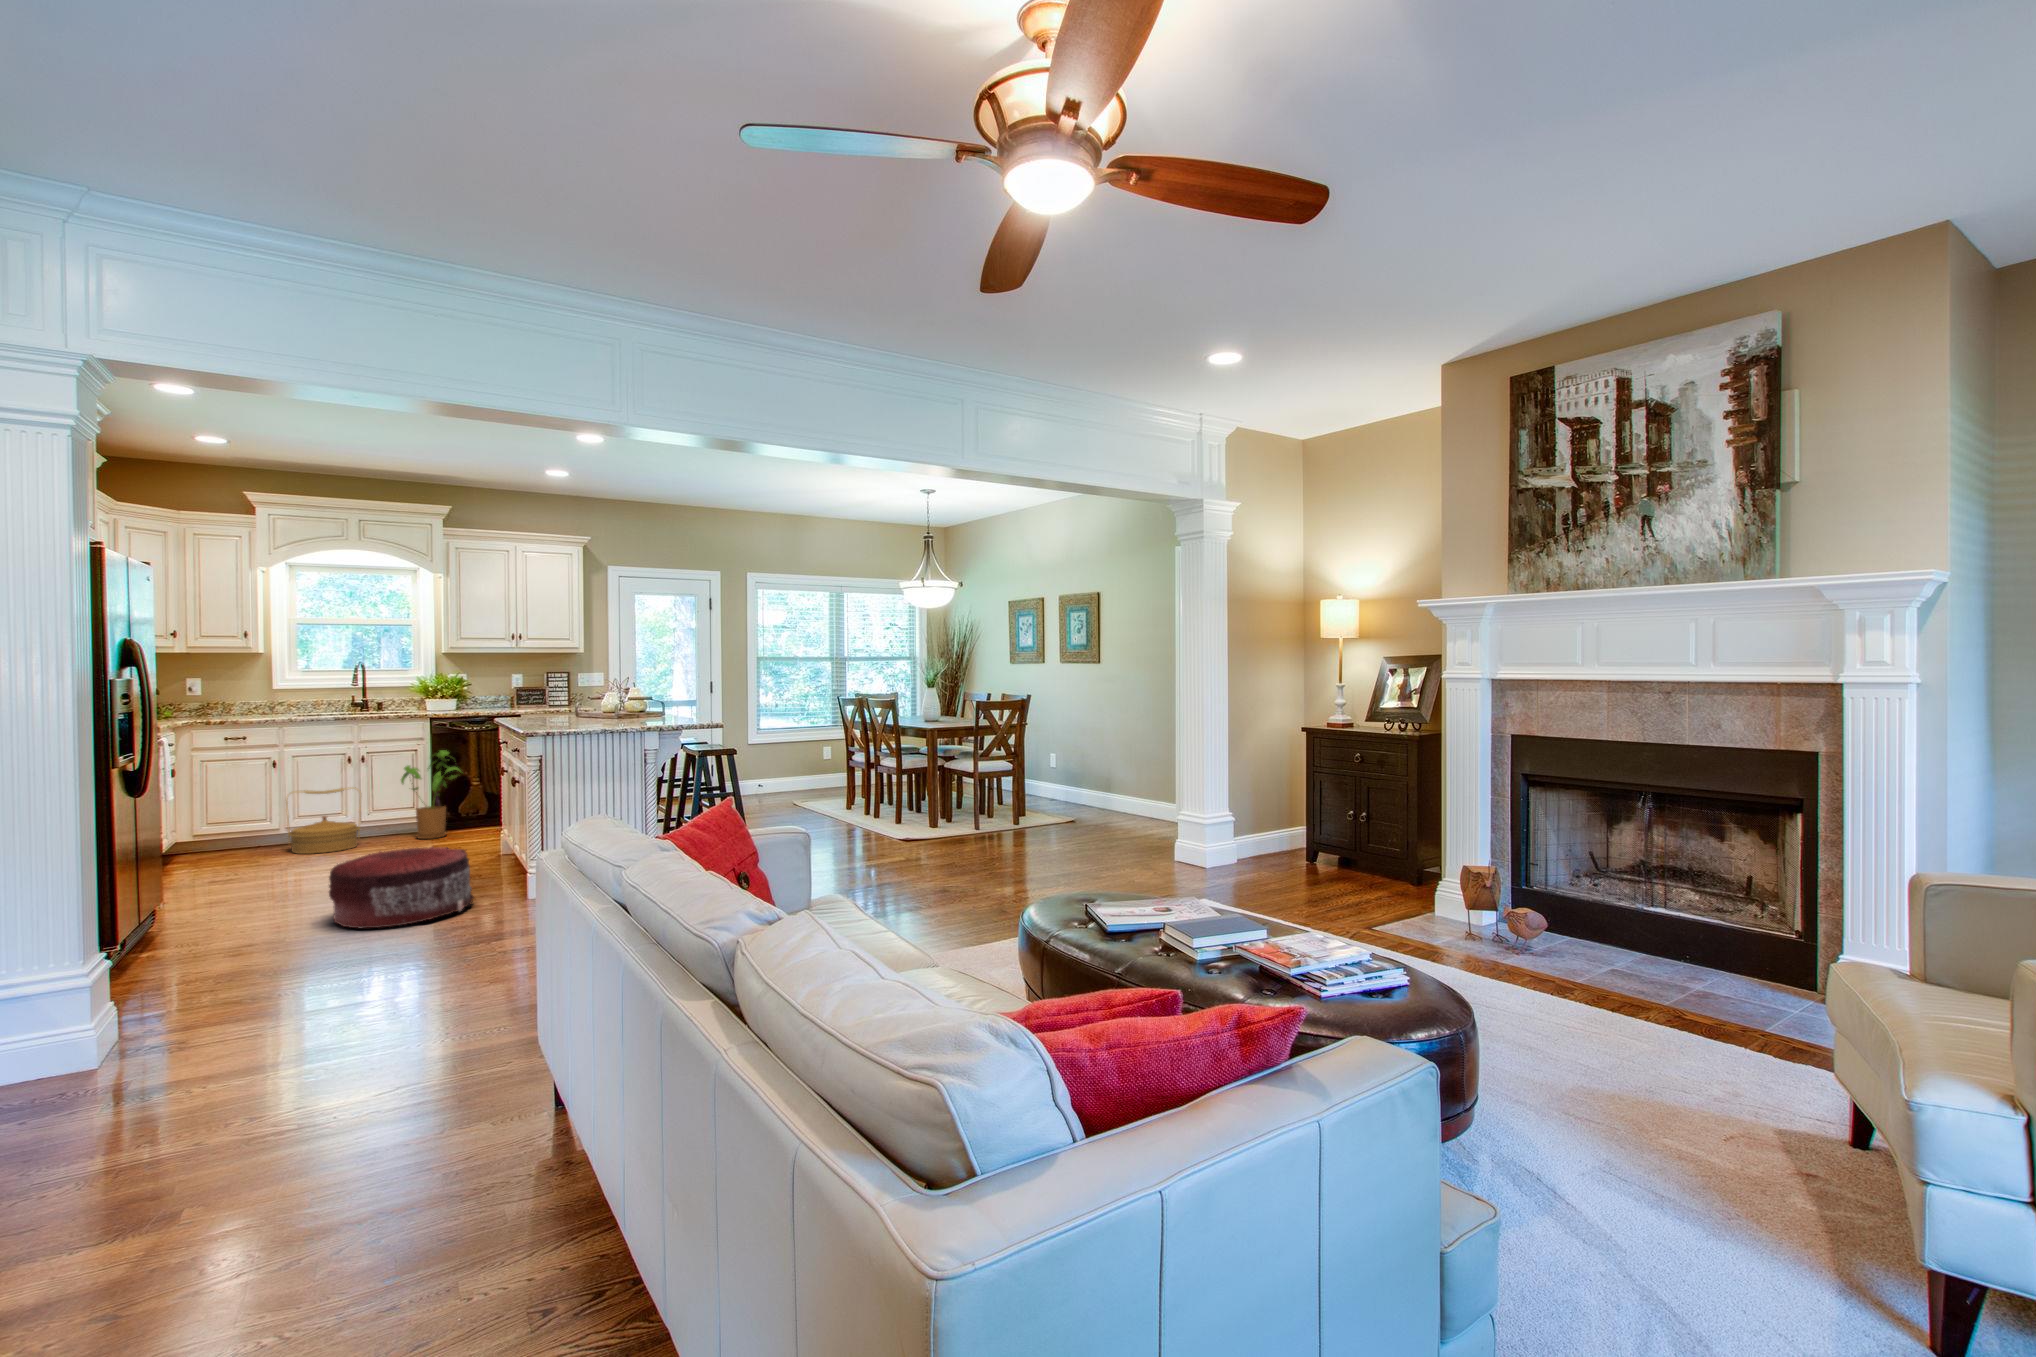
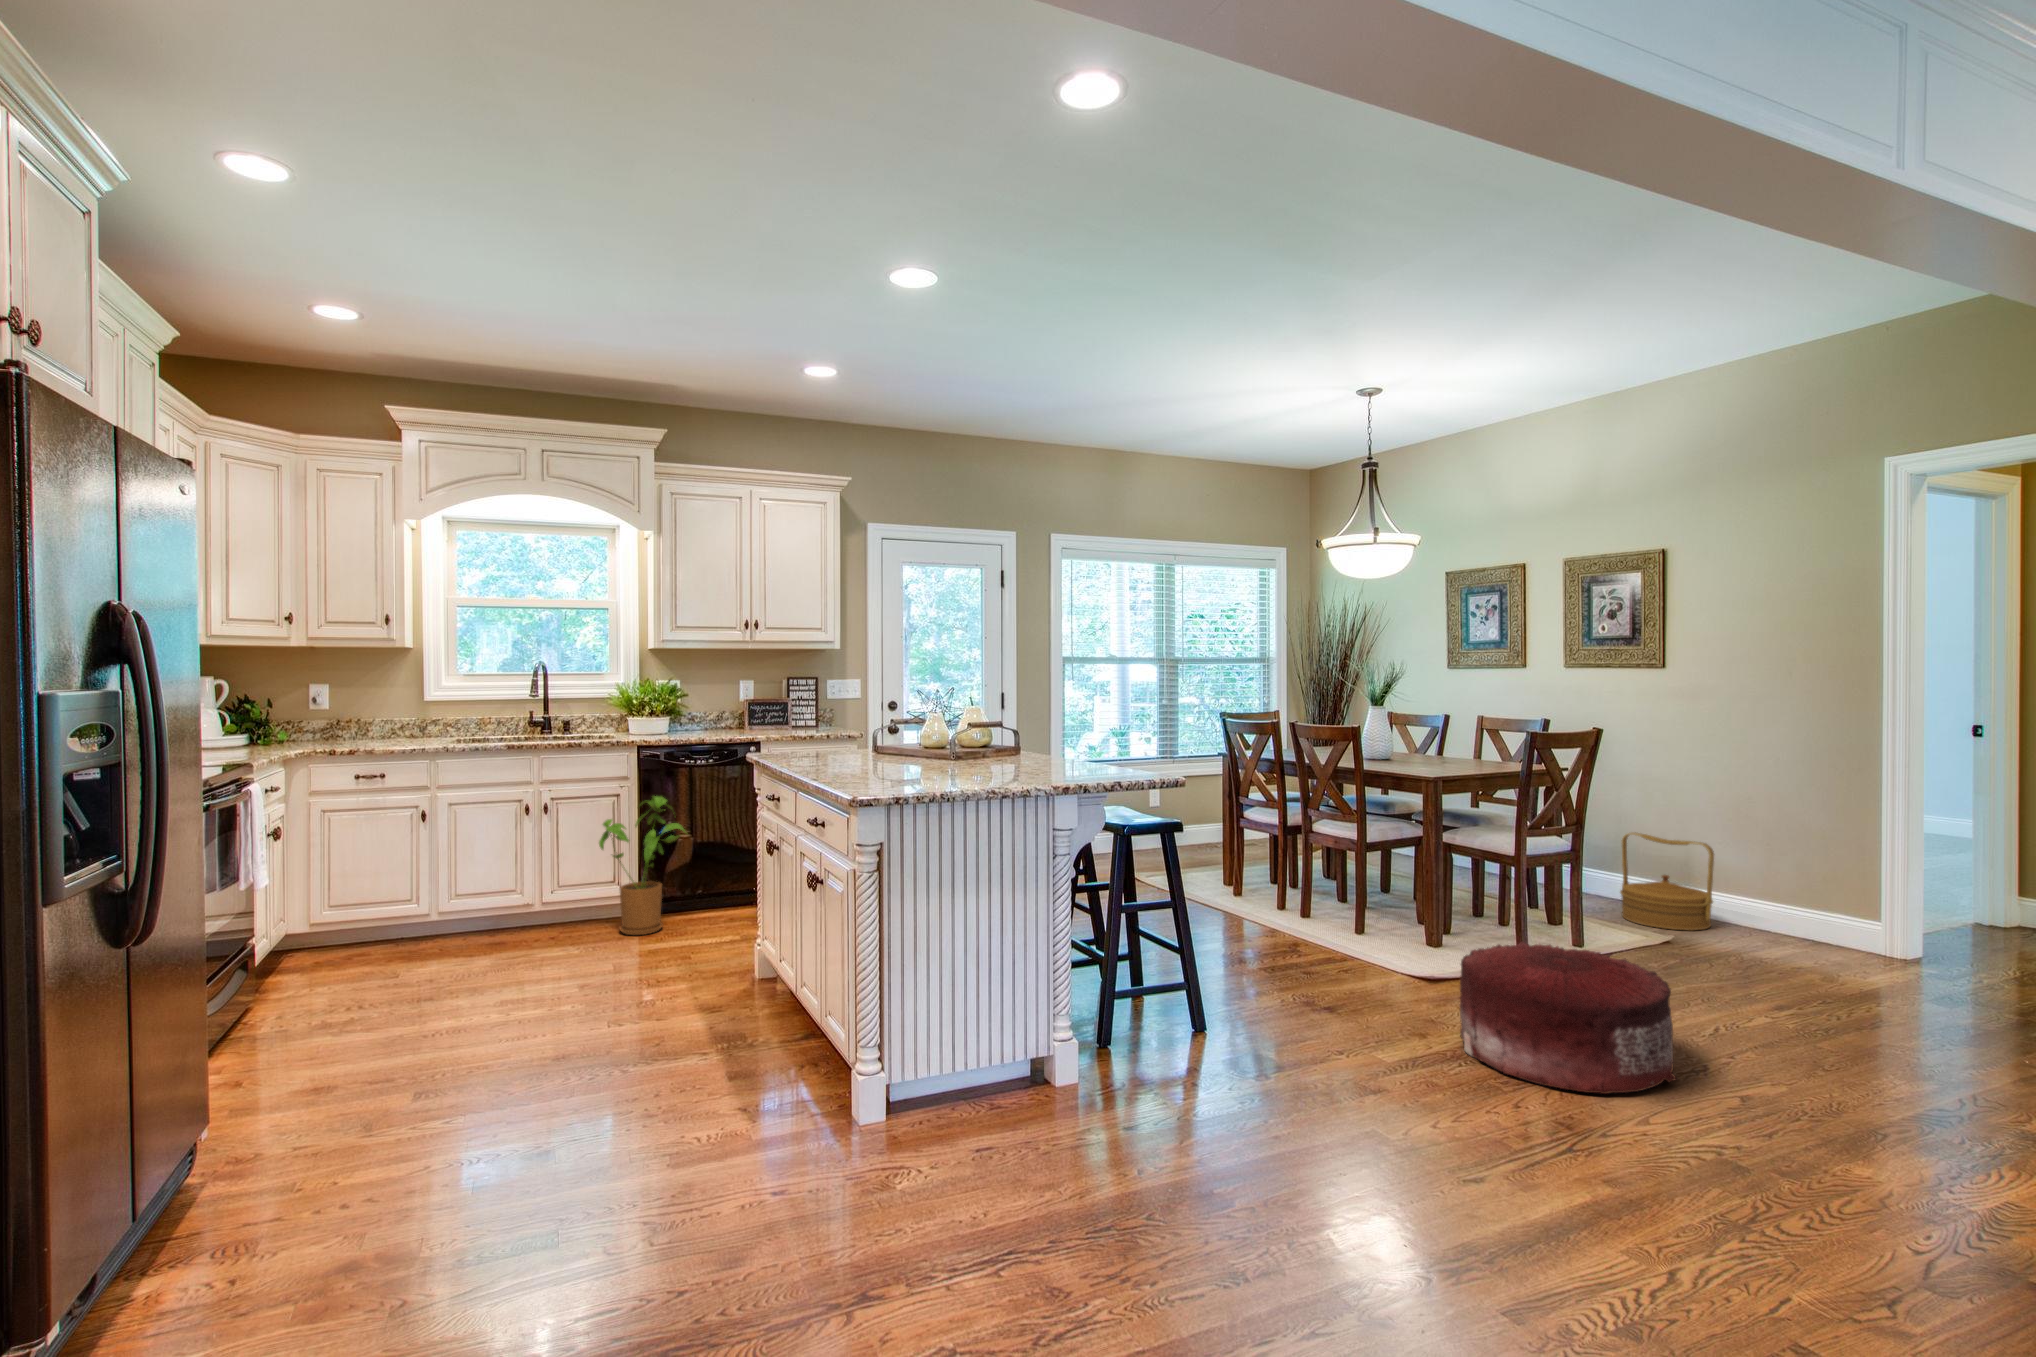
woven basket: present [286,787,360,854] -> present [1620,832,1714,931]
pouf: present [329,847,474,929] -> present [1460,941,1676,1094]

